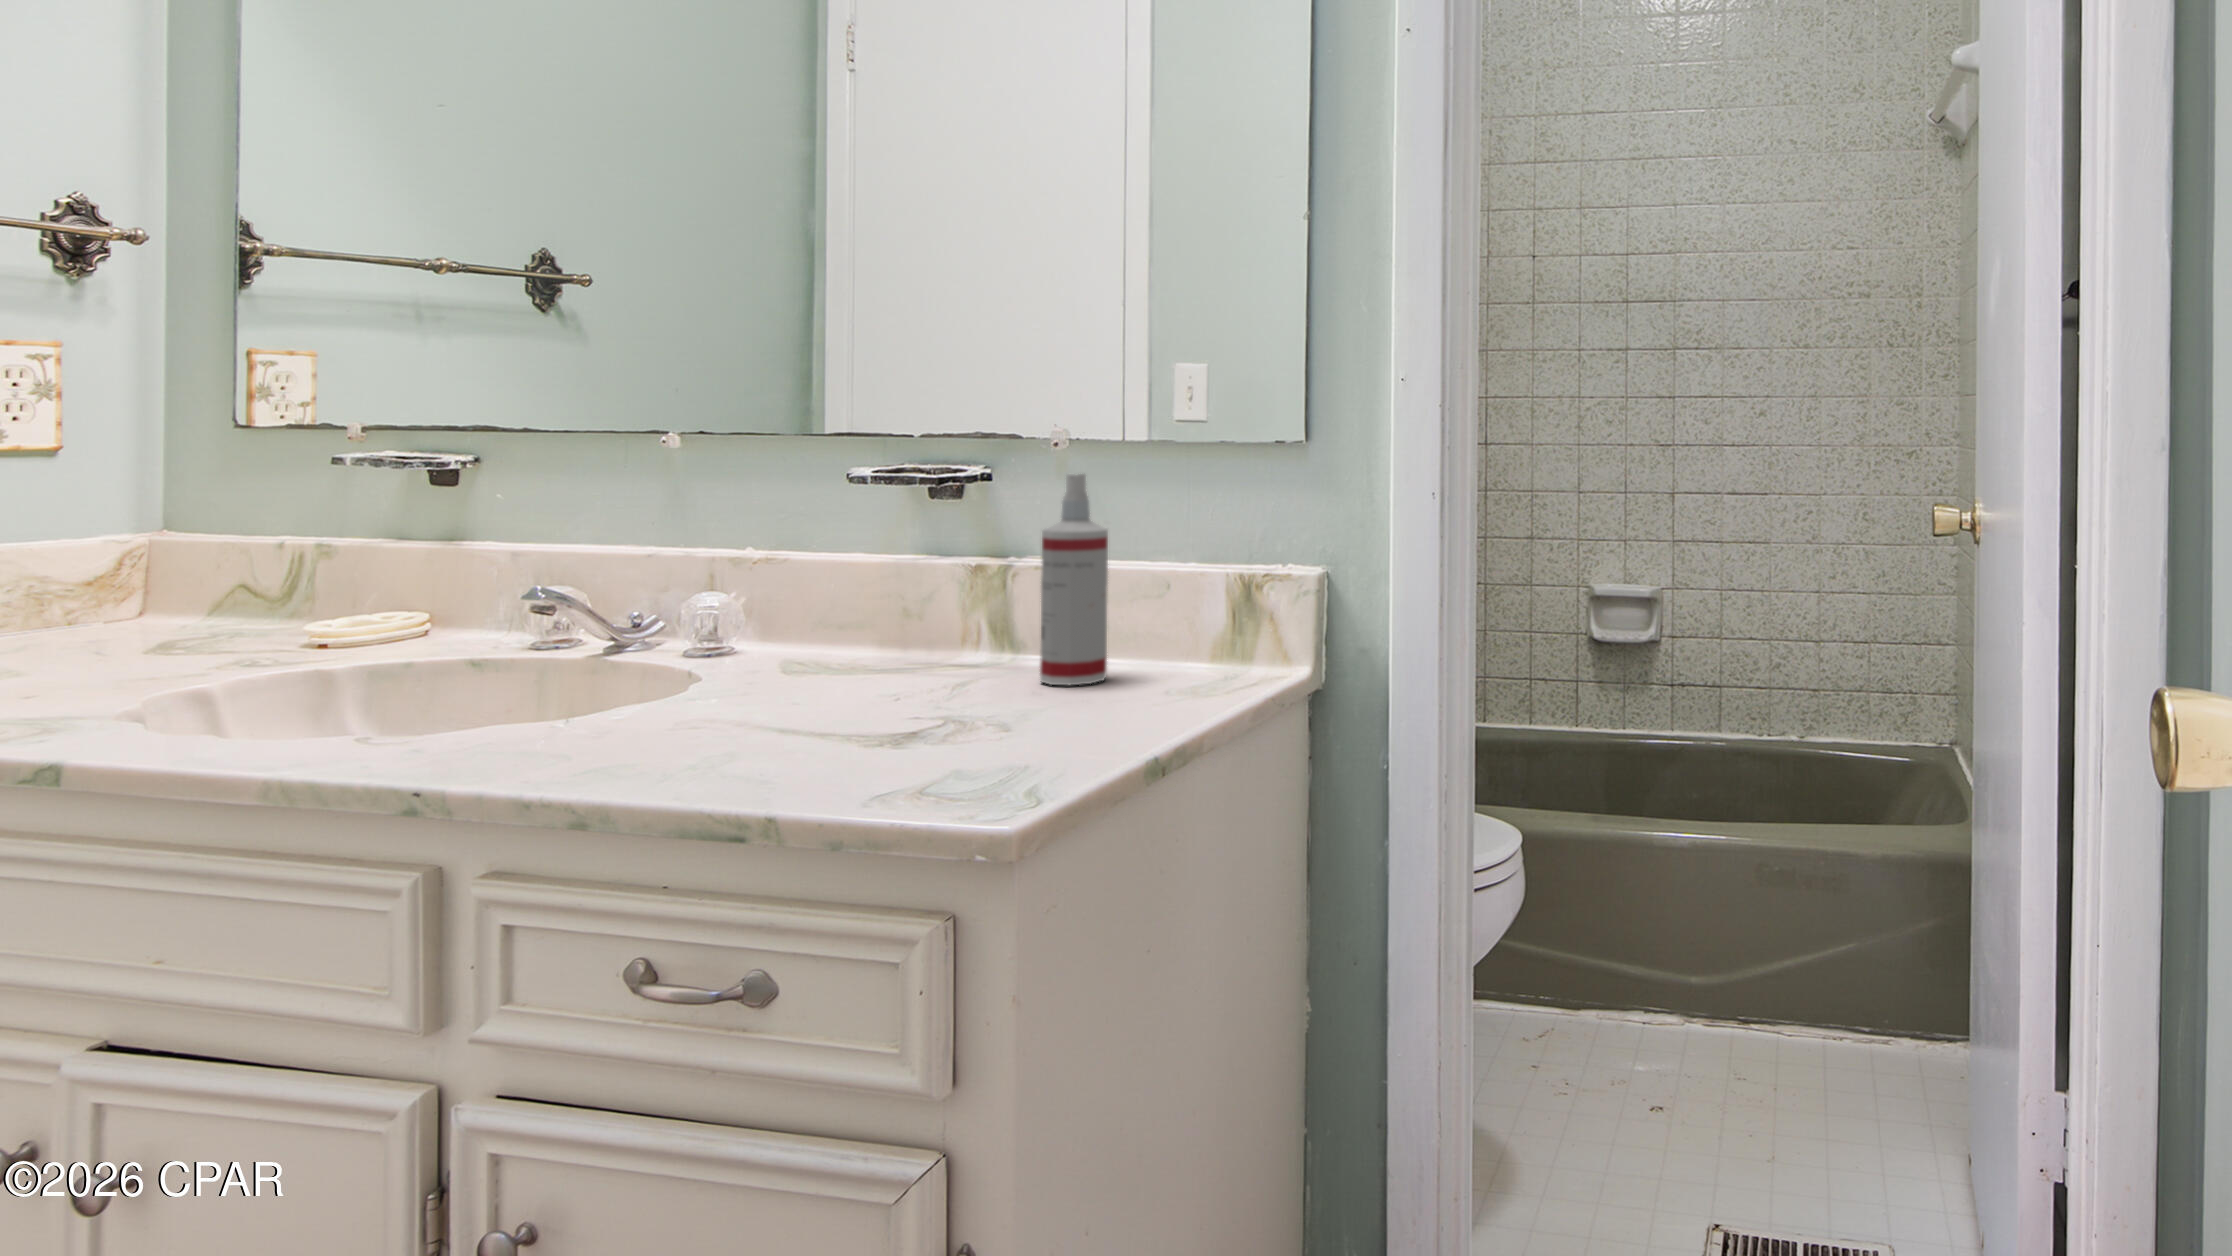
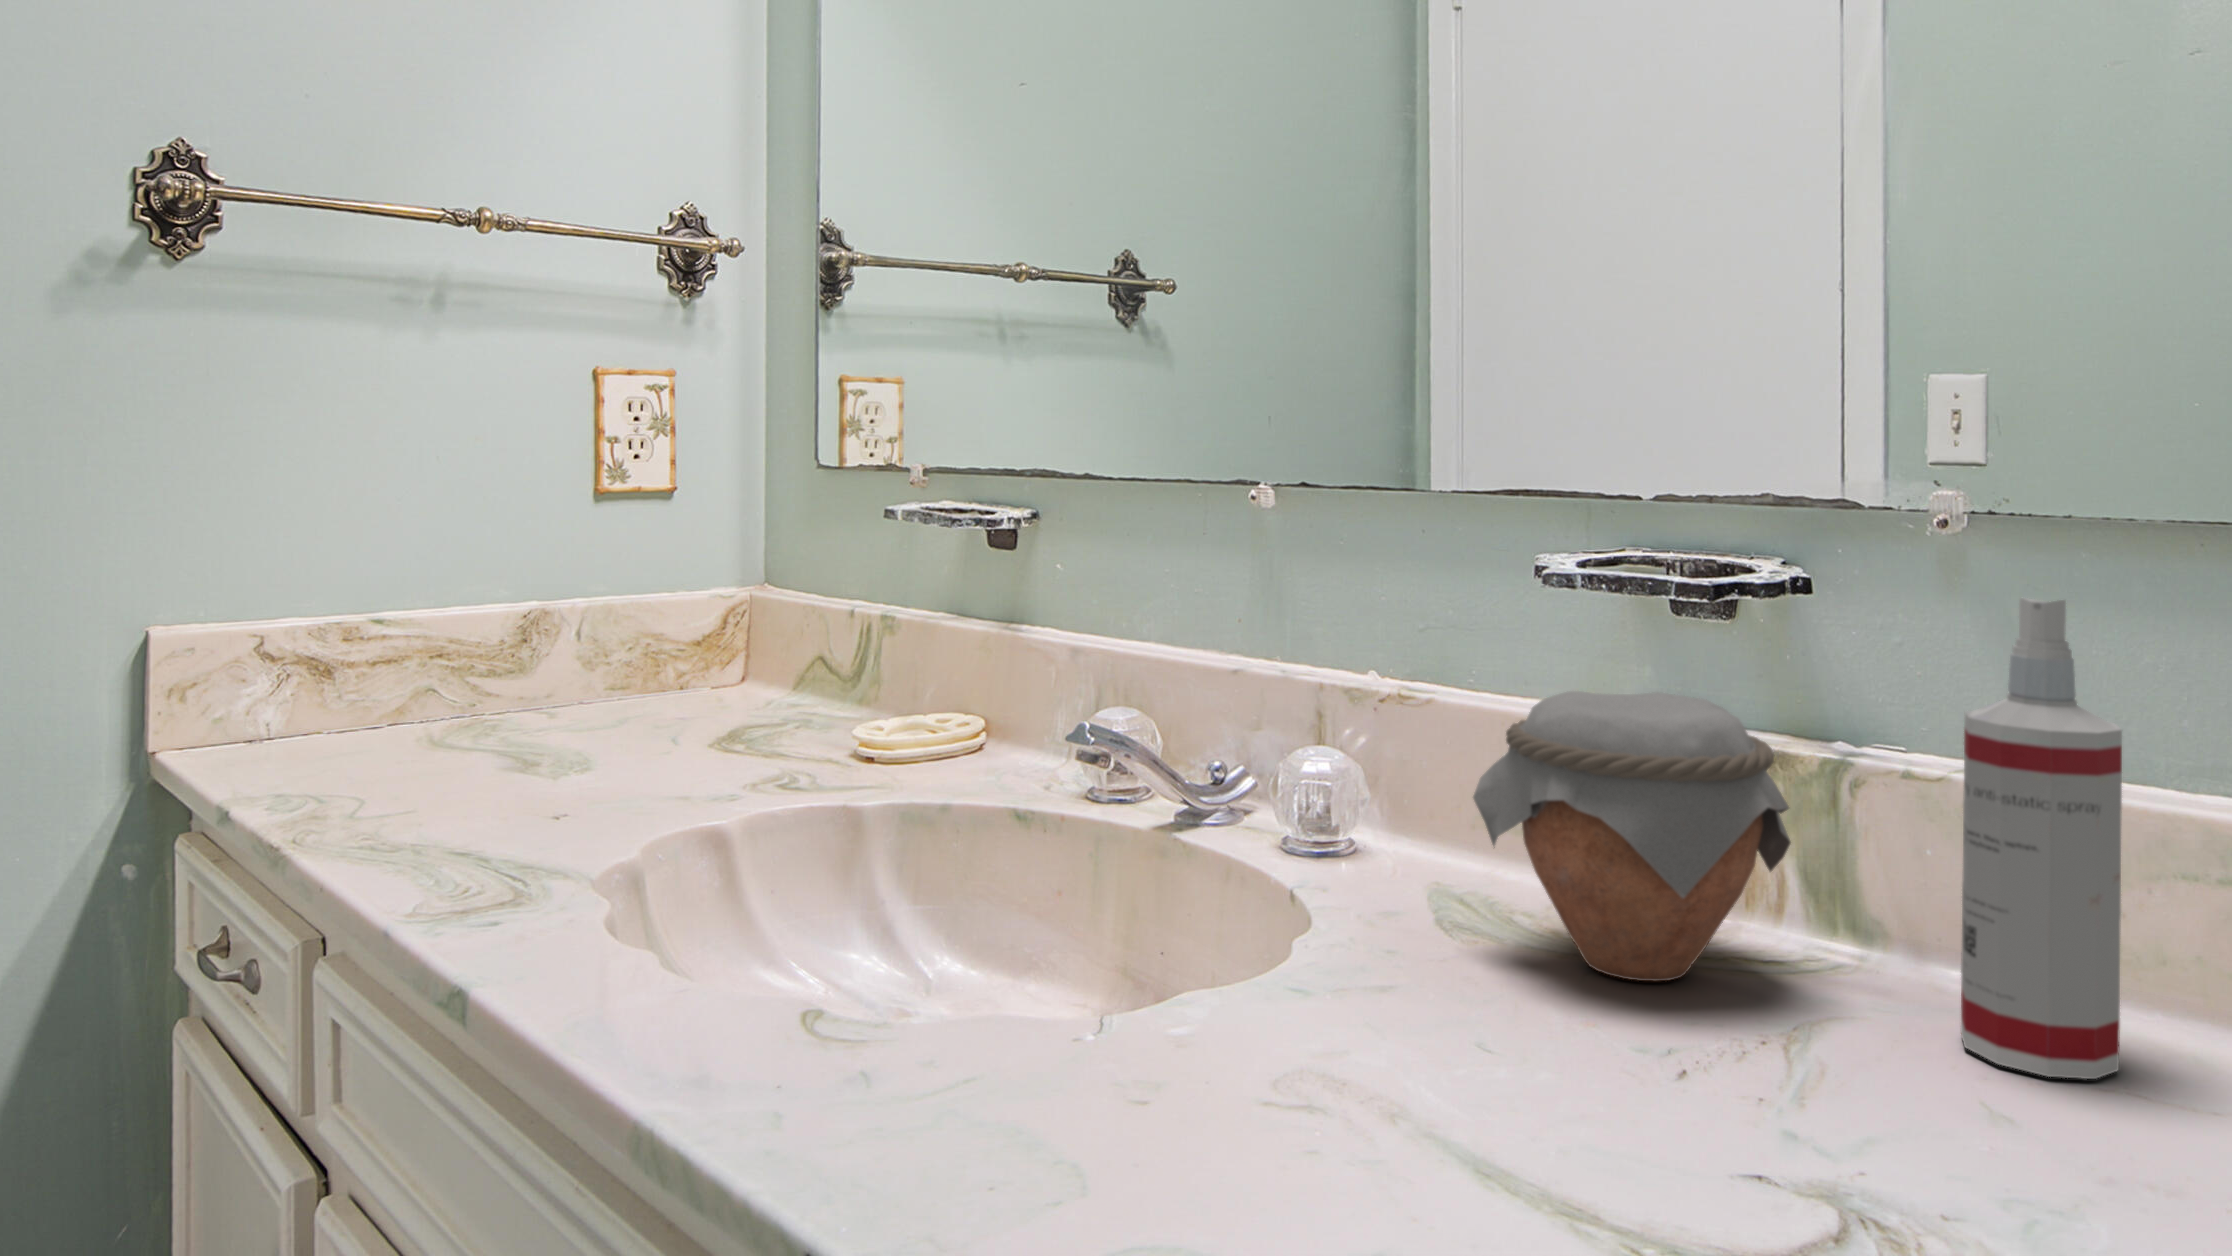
jar: none [796,536,972,681] -> present [1473,691,1791,981]

